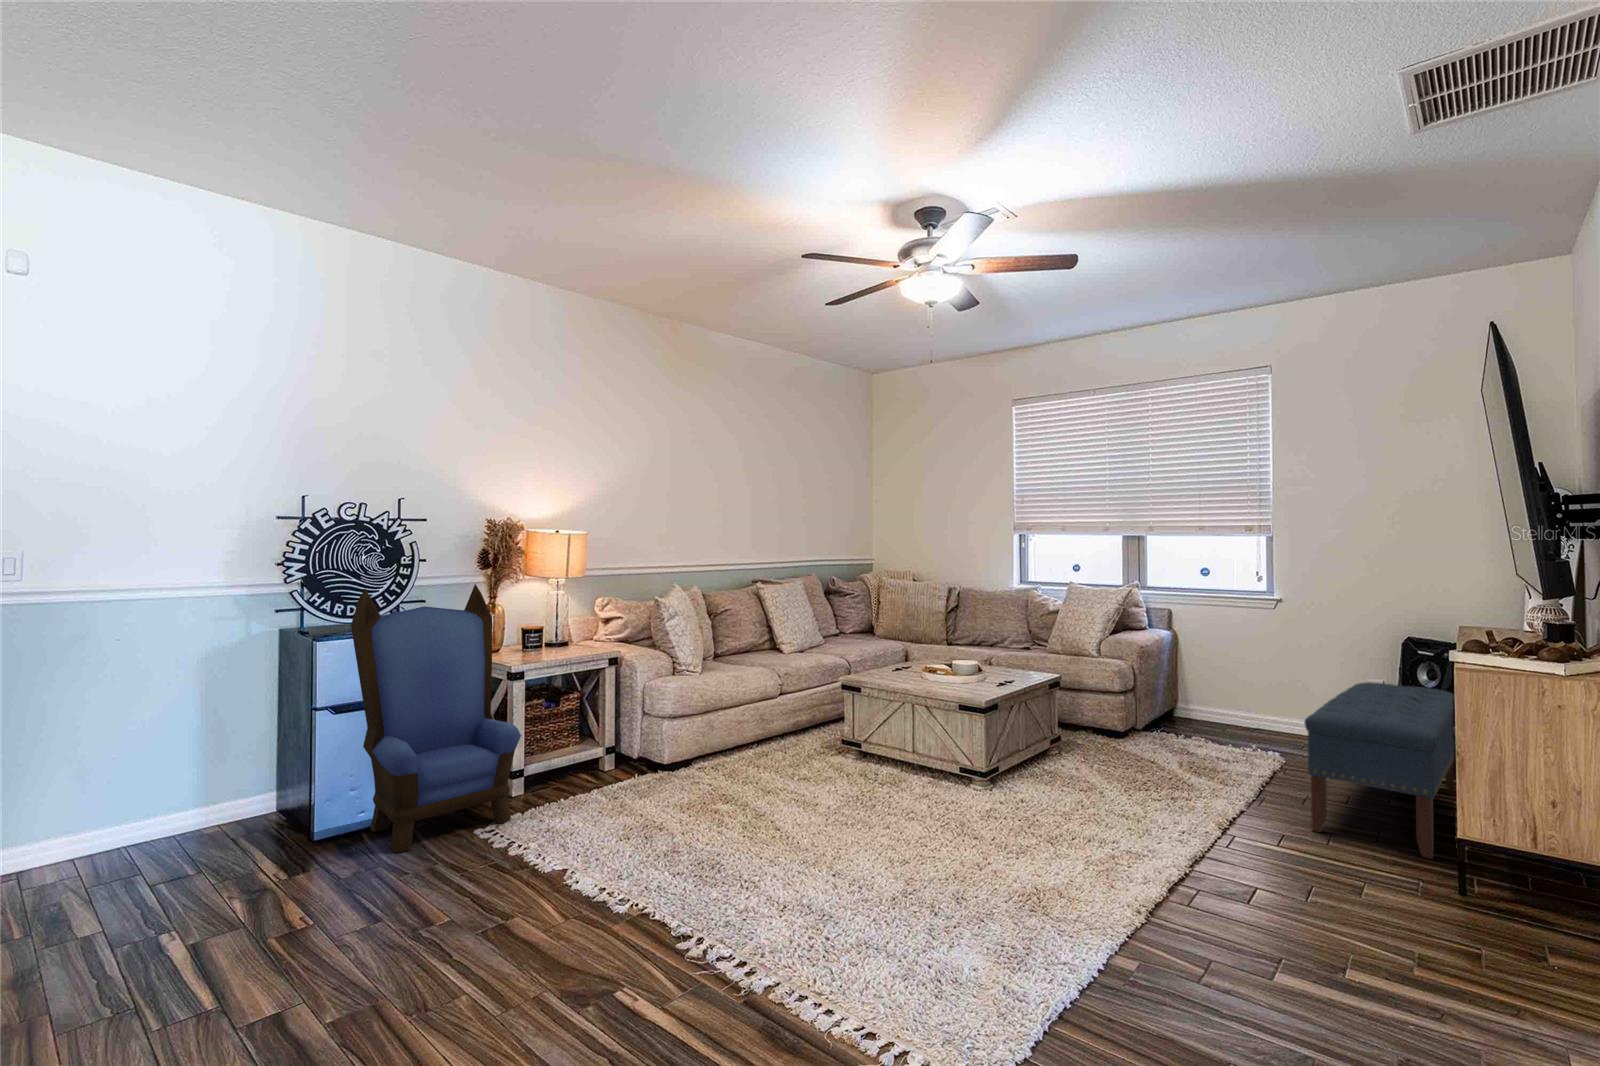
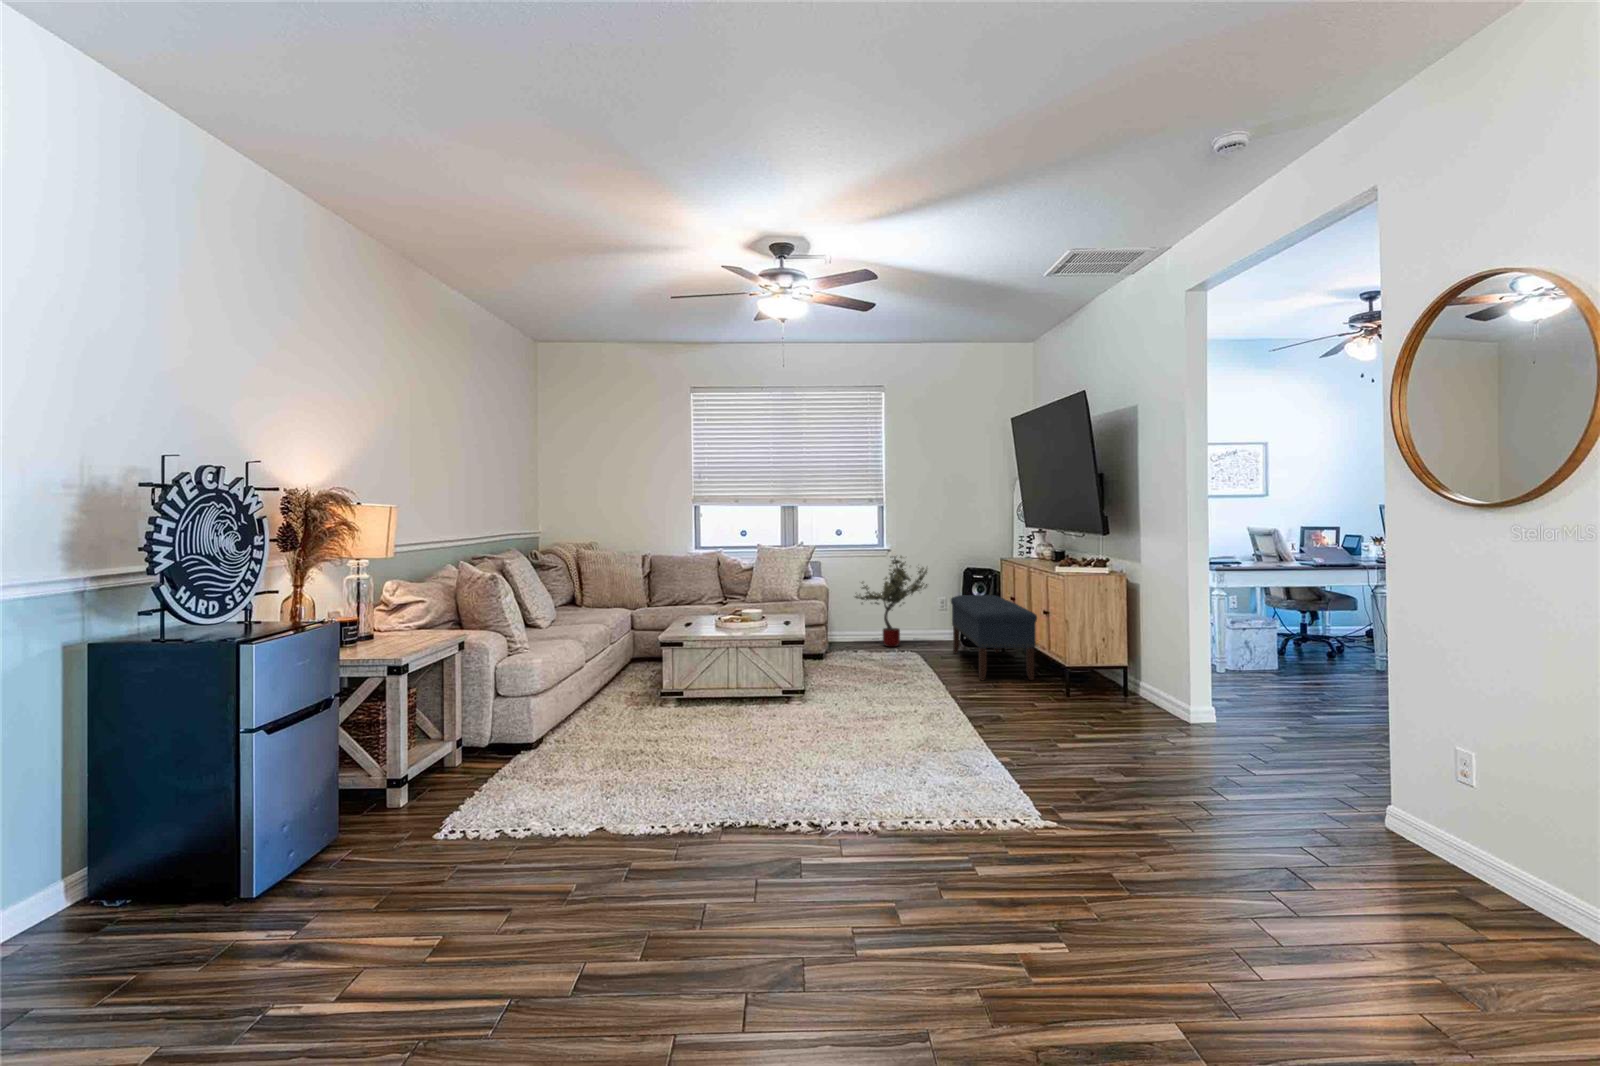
armchair: present [351,584,521,853] -> none [289,564,503,882]
potted tree: none [1204,608,1334,746] -> present [855,556,927,647]

